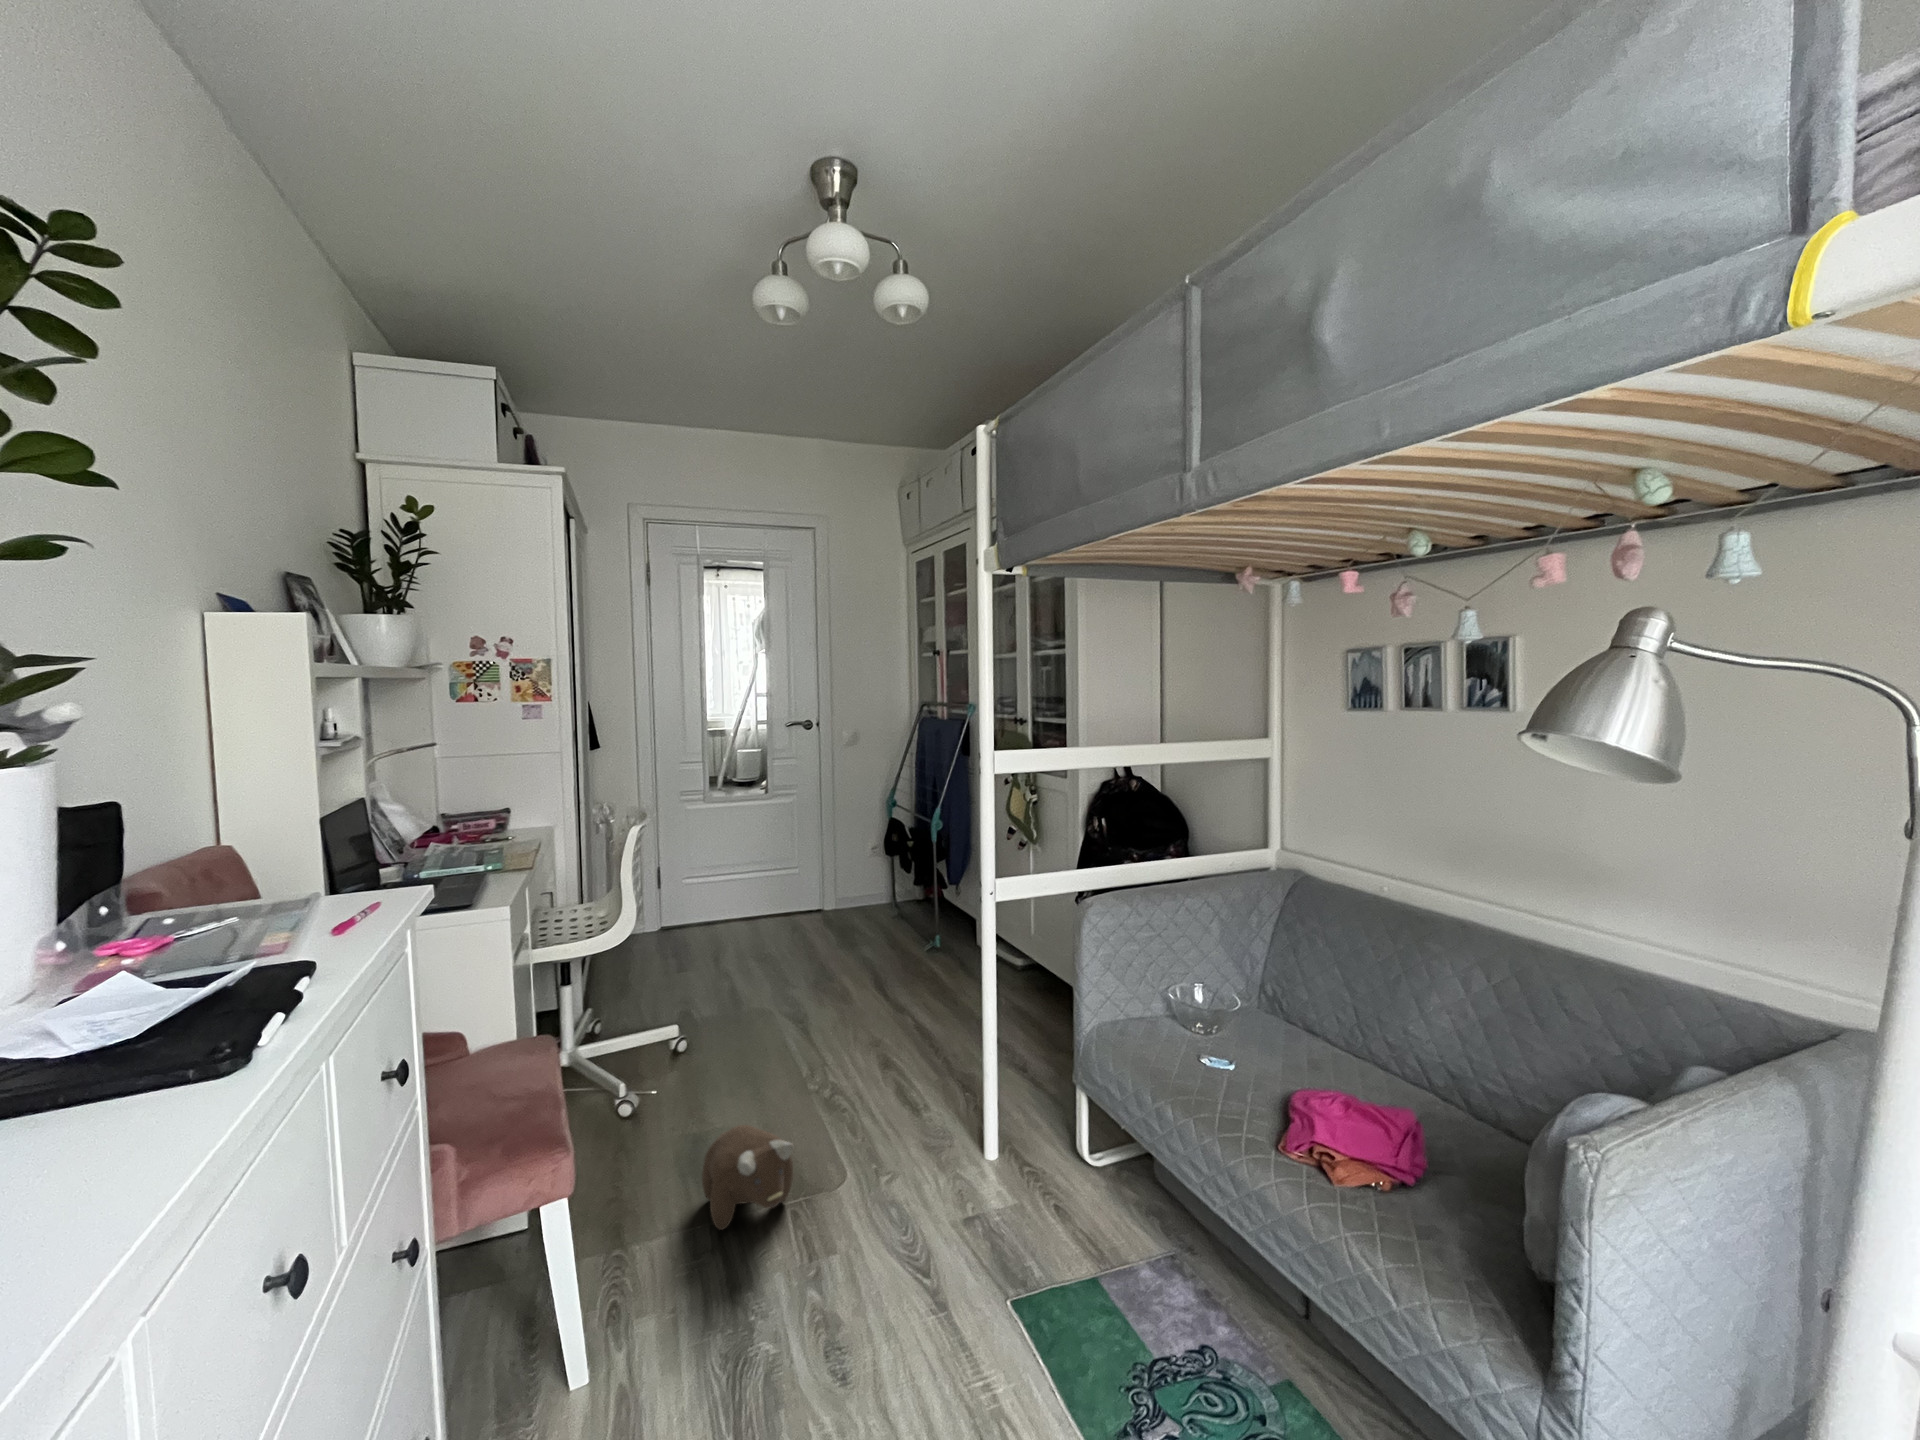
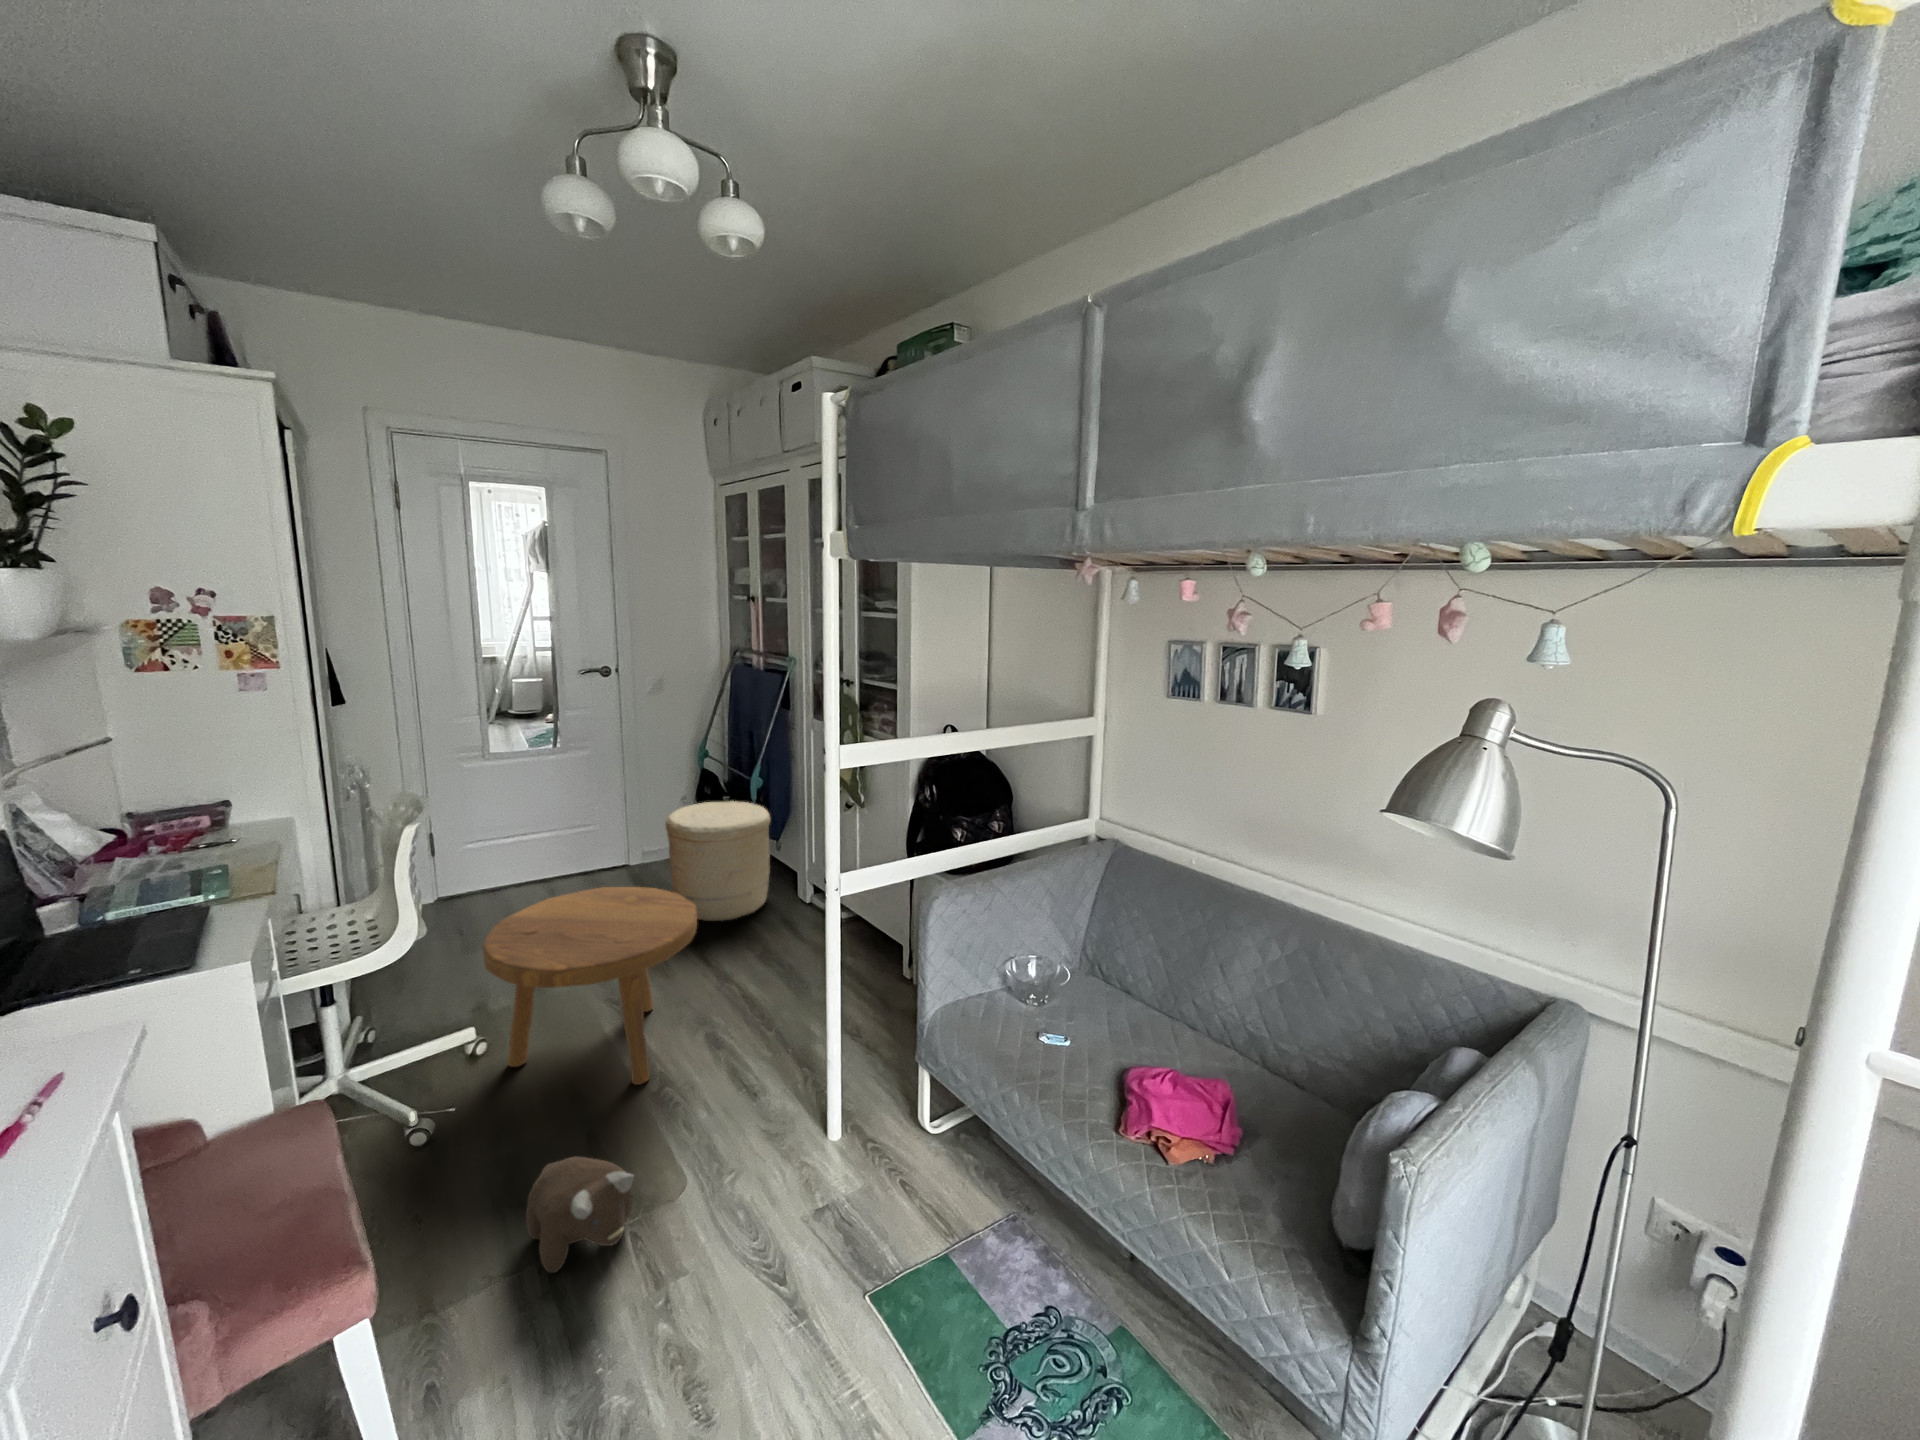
woven basket: none [851,845,948,958] -> present [666,801,770,921]
footstool: none [686,905,869,1088] -> present [482,887,697,1085]

